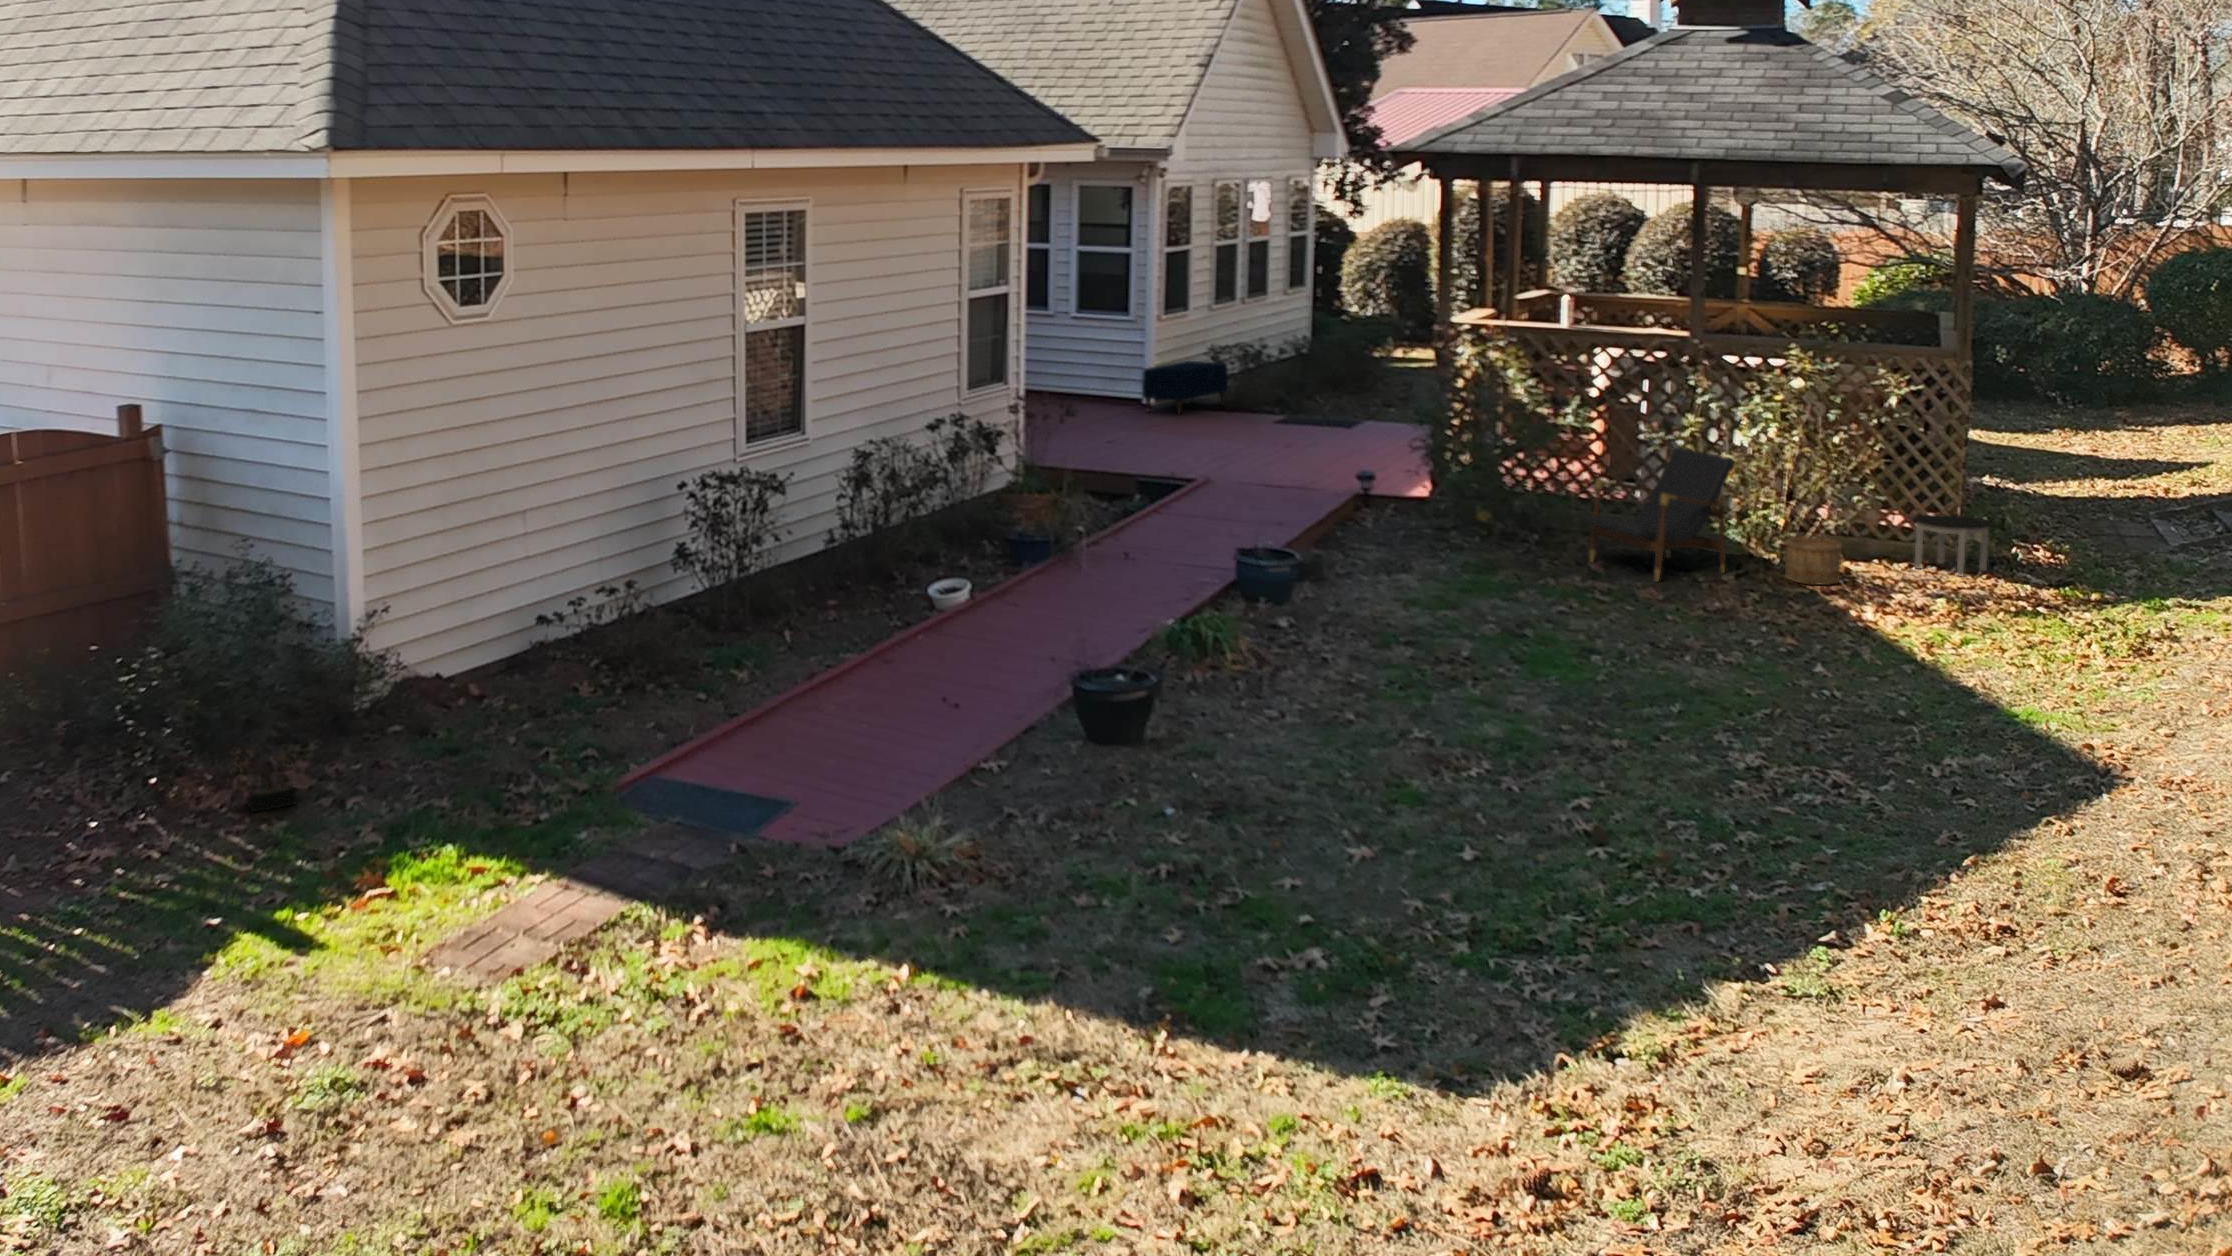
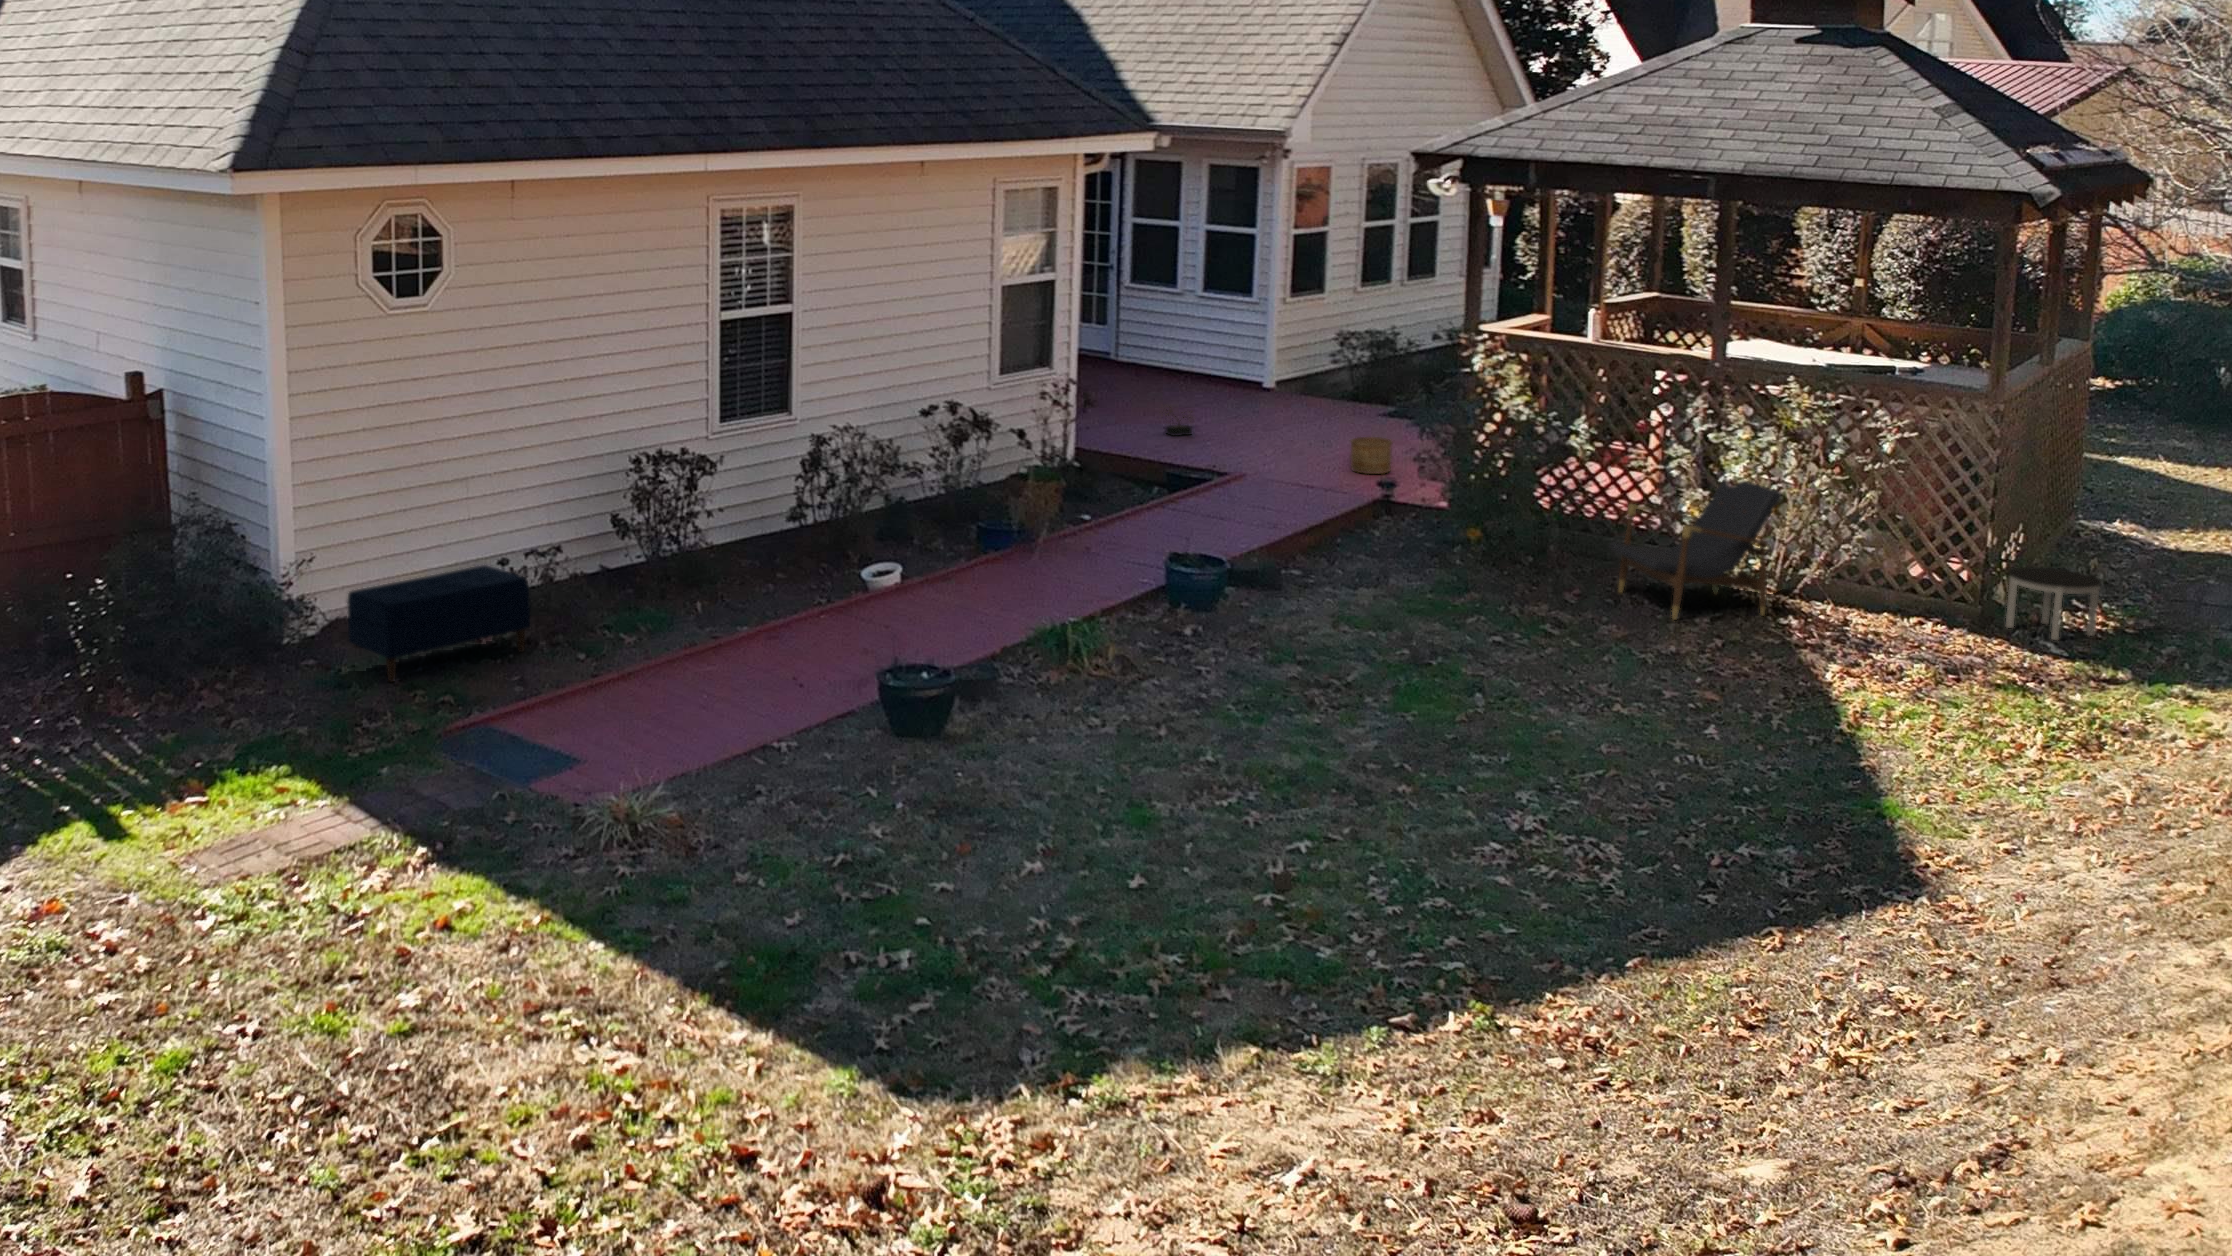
bench: present [1142,361,1228,414] -> present [347,565,530,682]
wooden bucket: present [1785,536,1842,585] -> present [1351,437,1392,474]
decorative plant: present [228,750,304,812] -> present [1165,409,1192,436]

